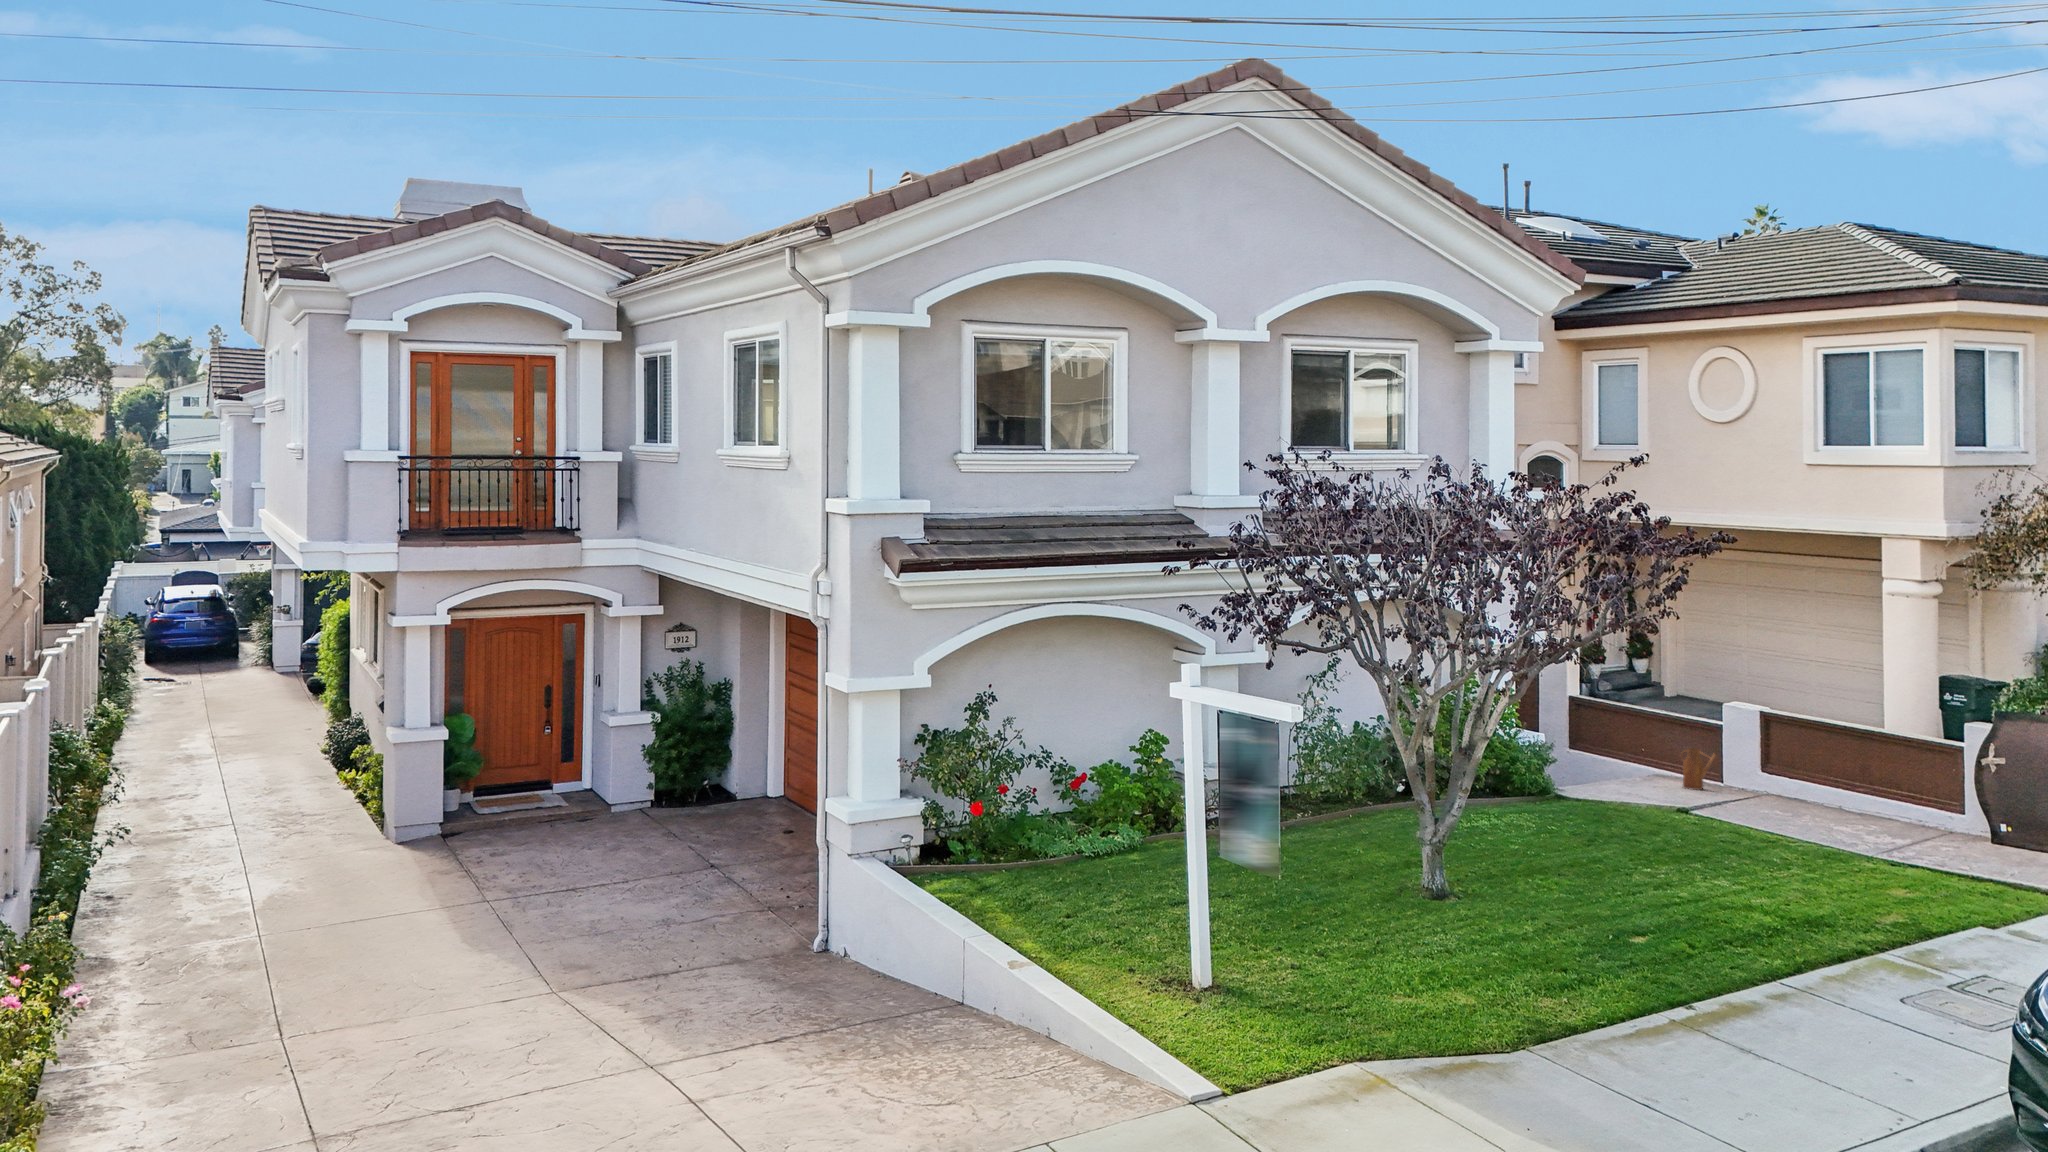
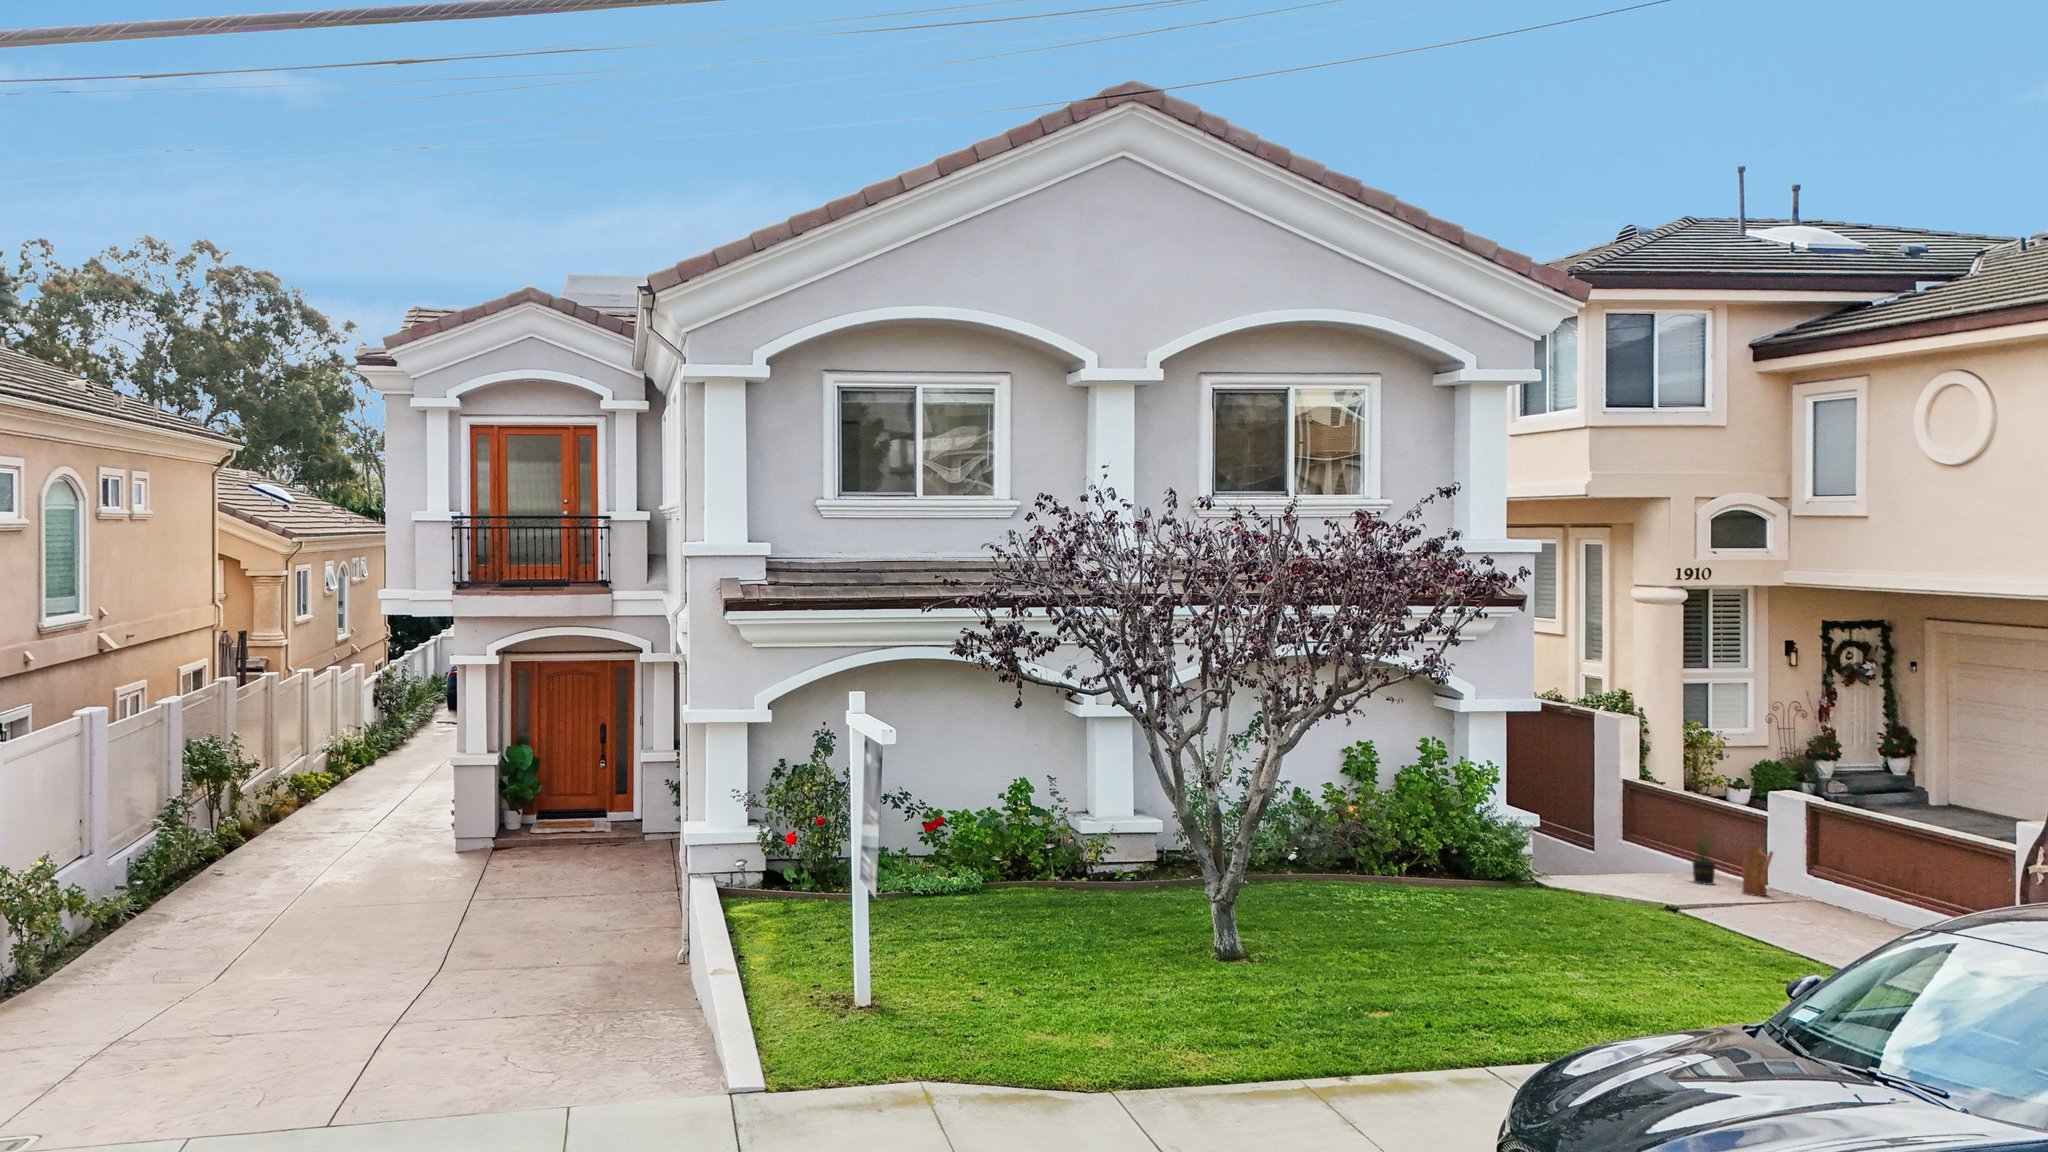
potted plant: none [1621,728,1651,782] -> present [1692,826,1715,885]

